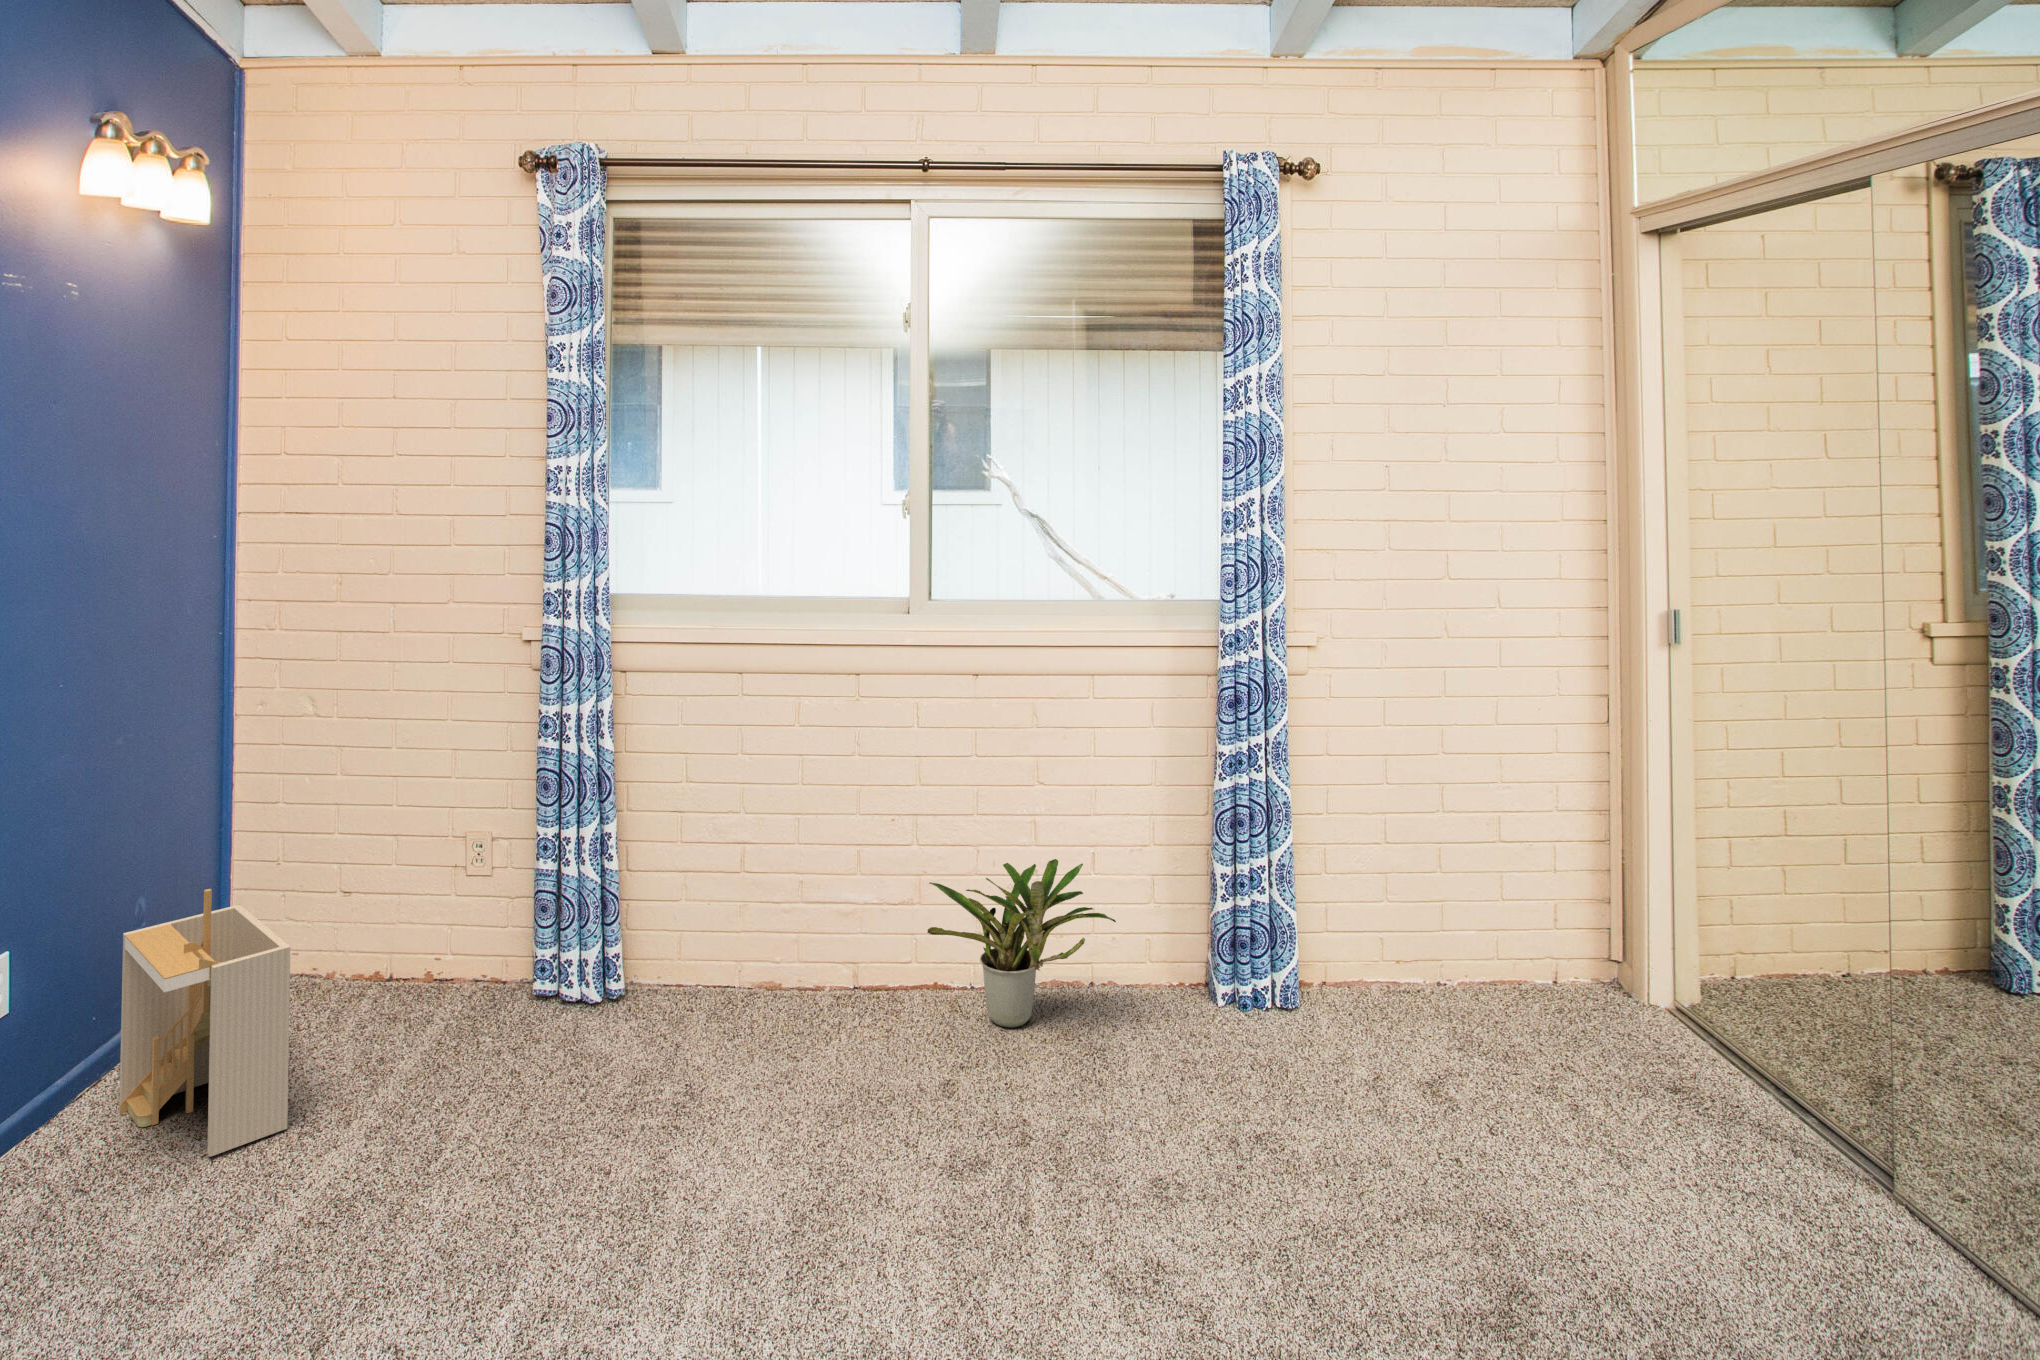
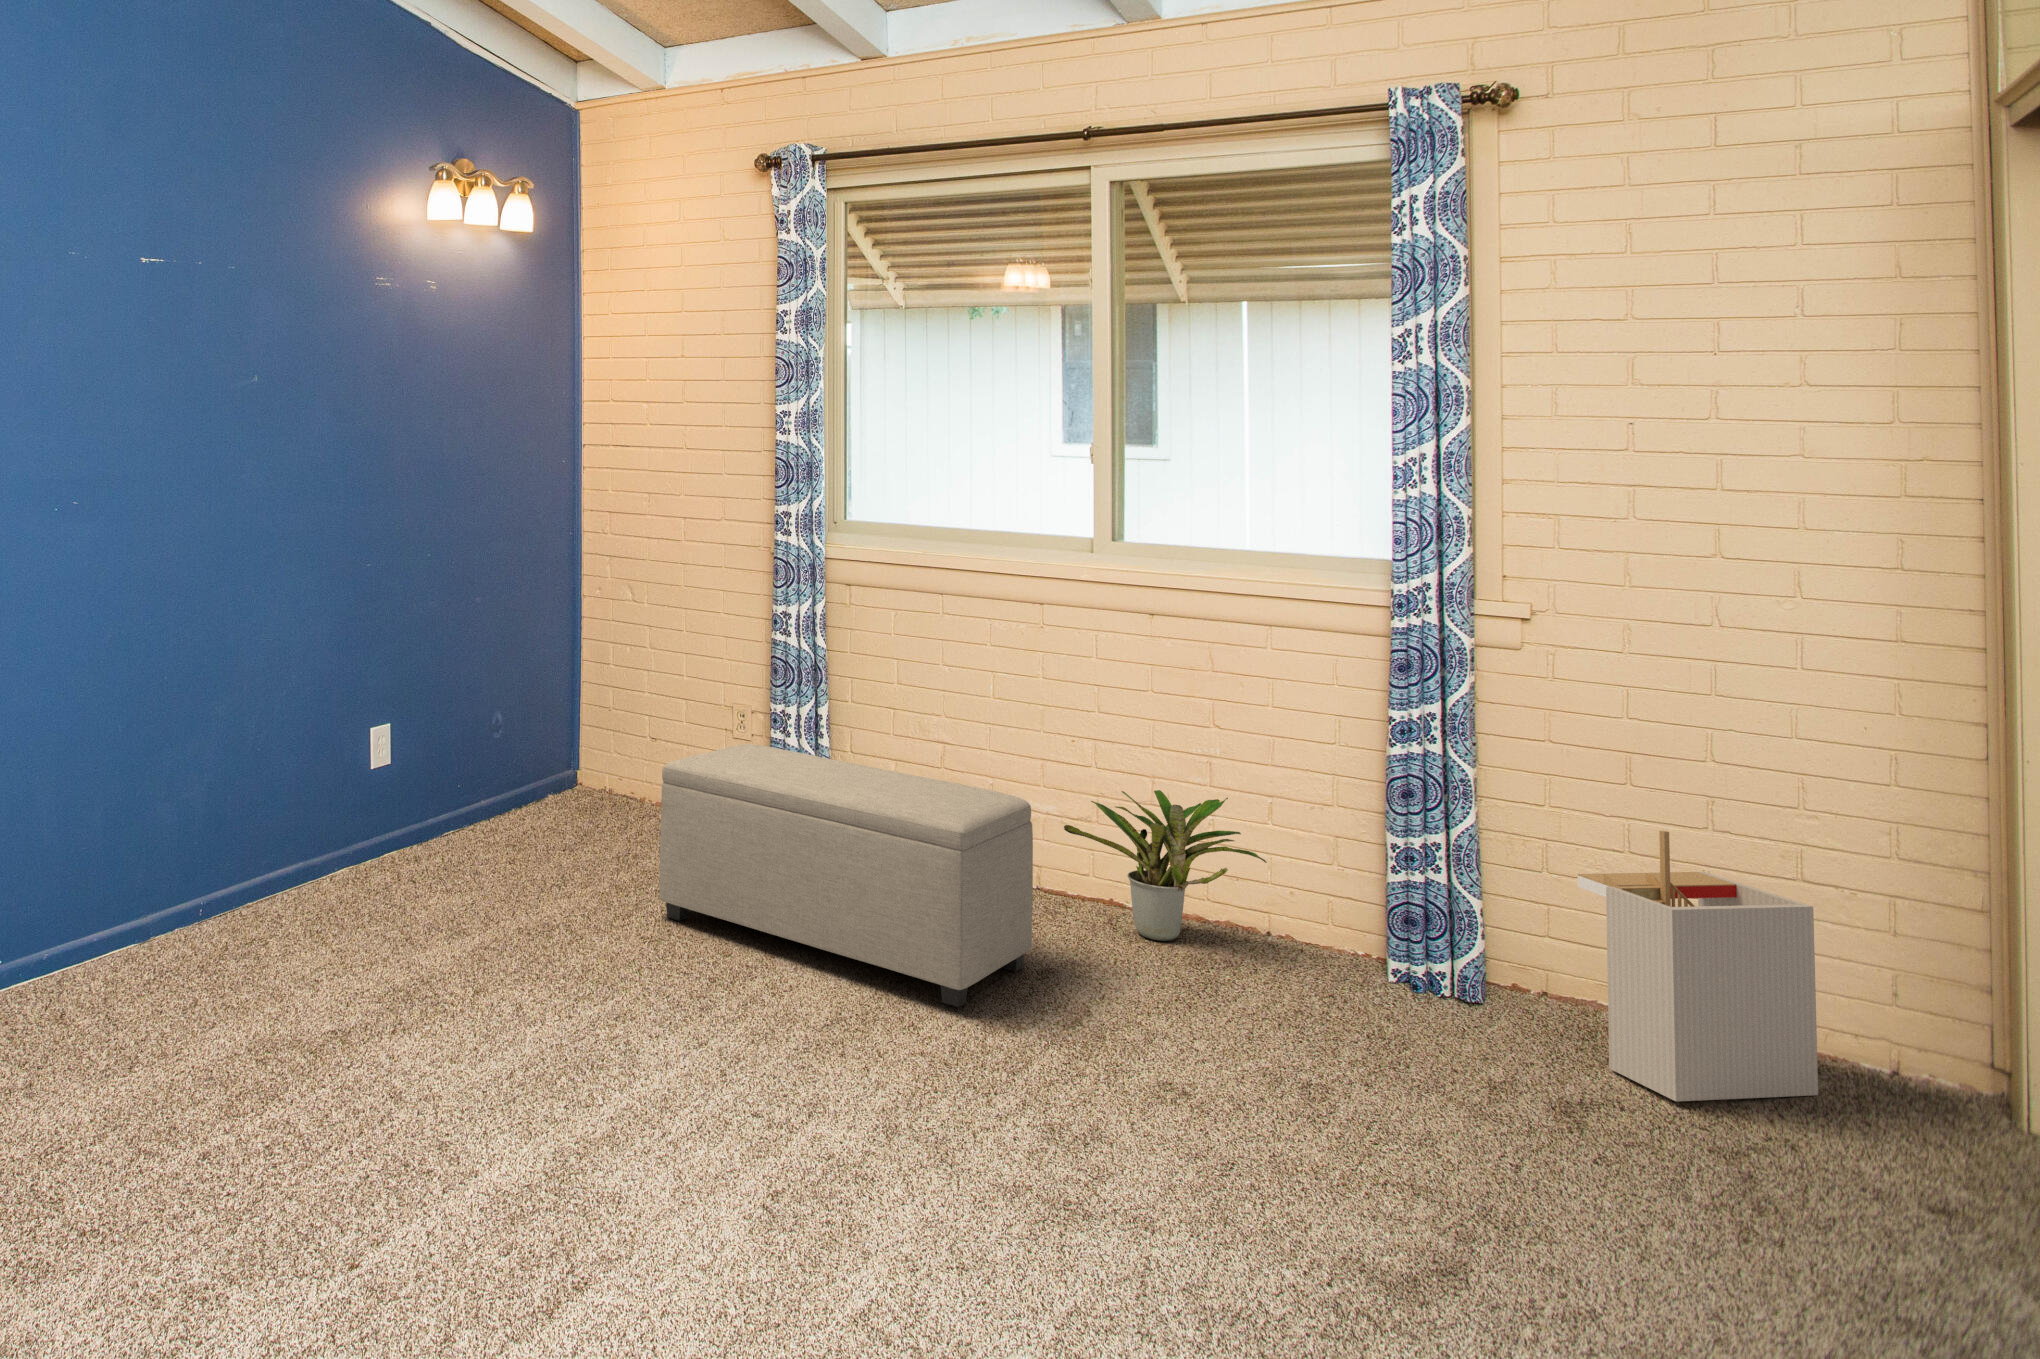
storage bin: present [119,889,290,1157] -> present [1578,831,1818,1101]
ottoman: none [462,910,930,1221] -> present [659,744,1033,1007]

